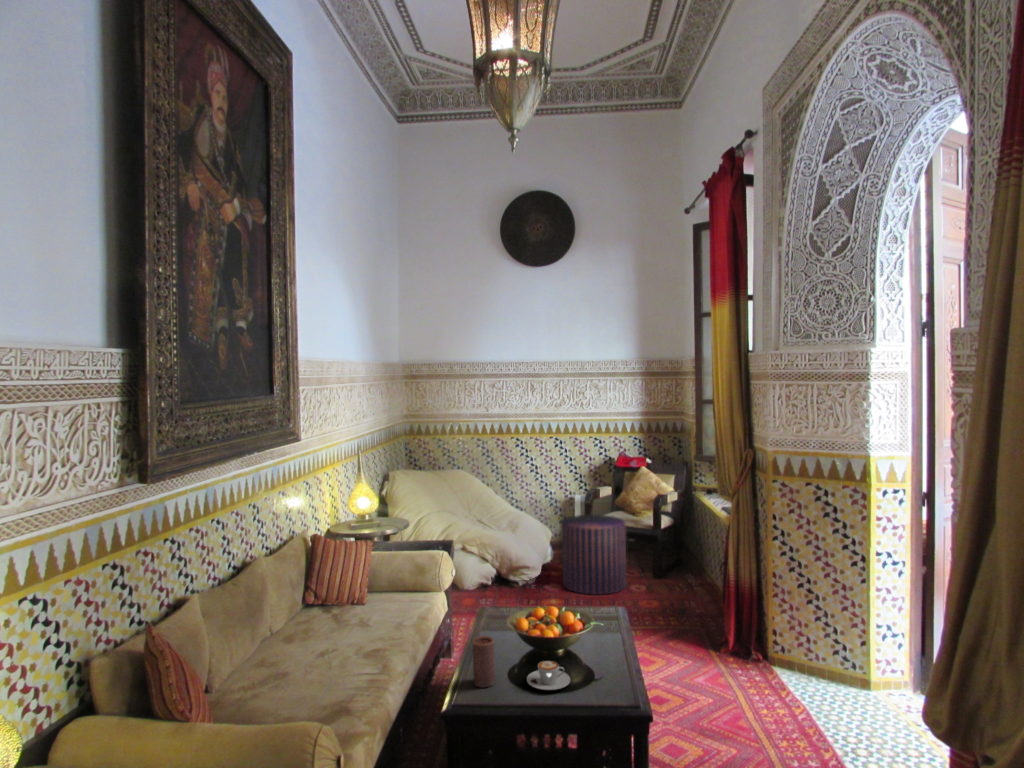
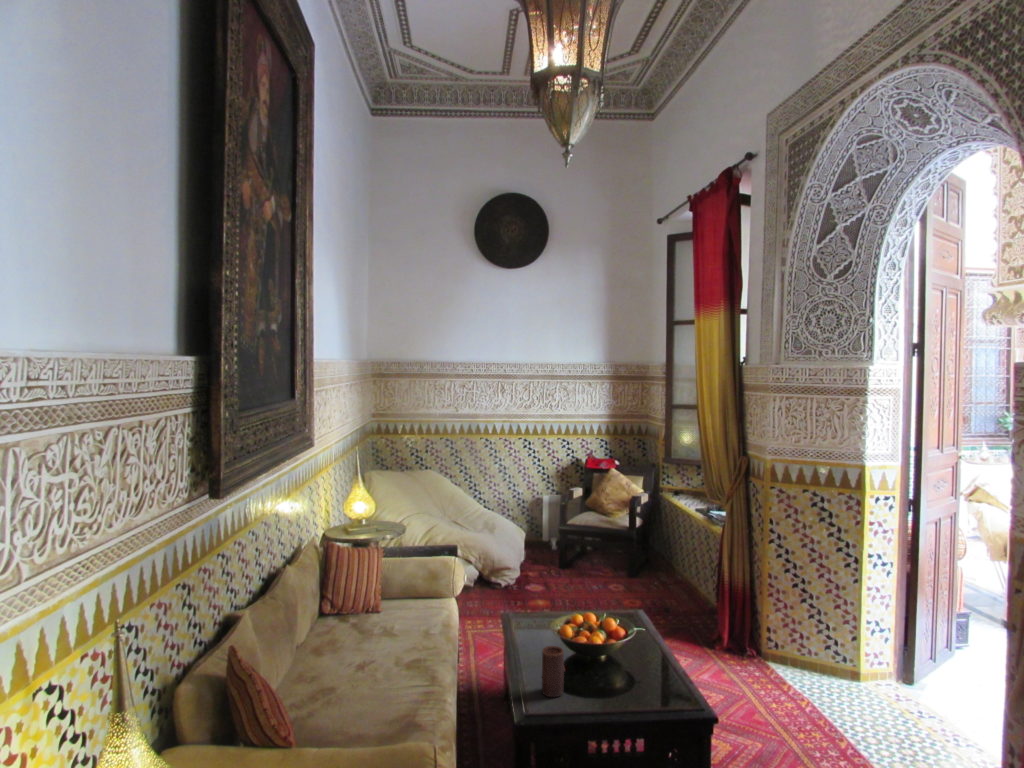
pouf: present [562,515,626,595] -> none [543,516,606,596]
coffee cup: present [527,661,570,690] -> none [594,668,637,697]

